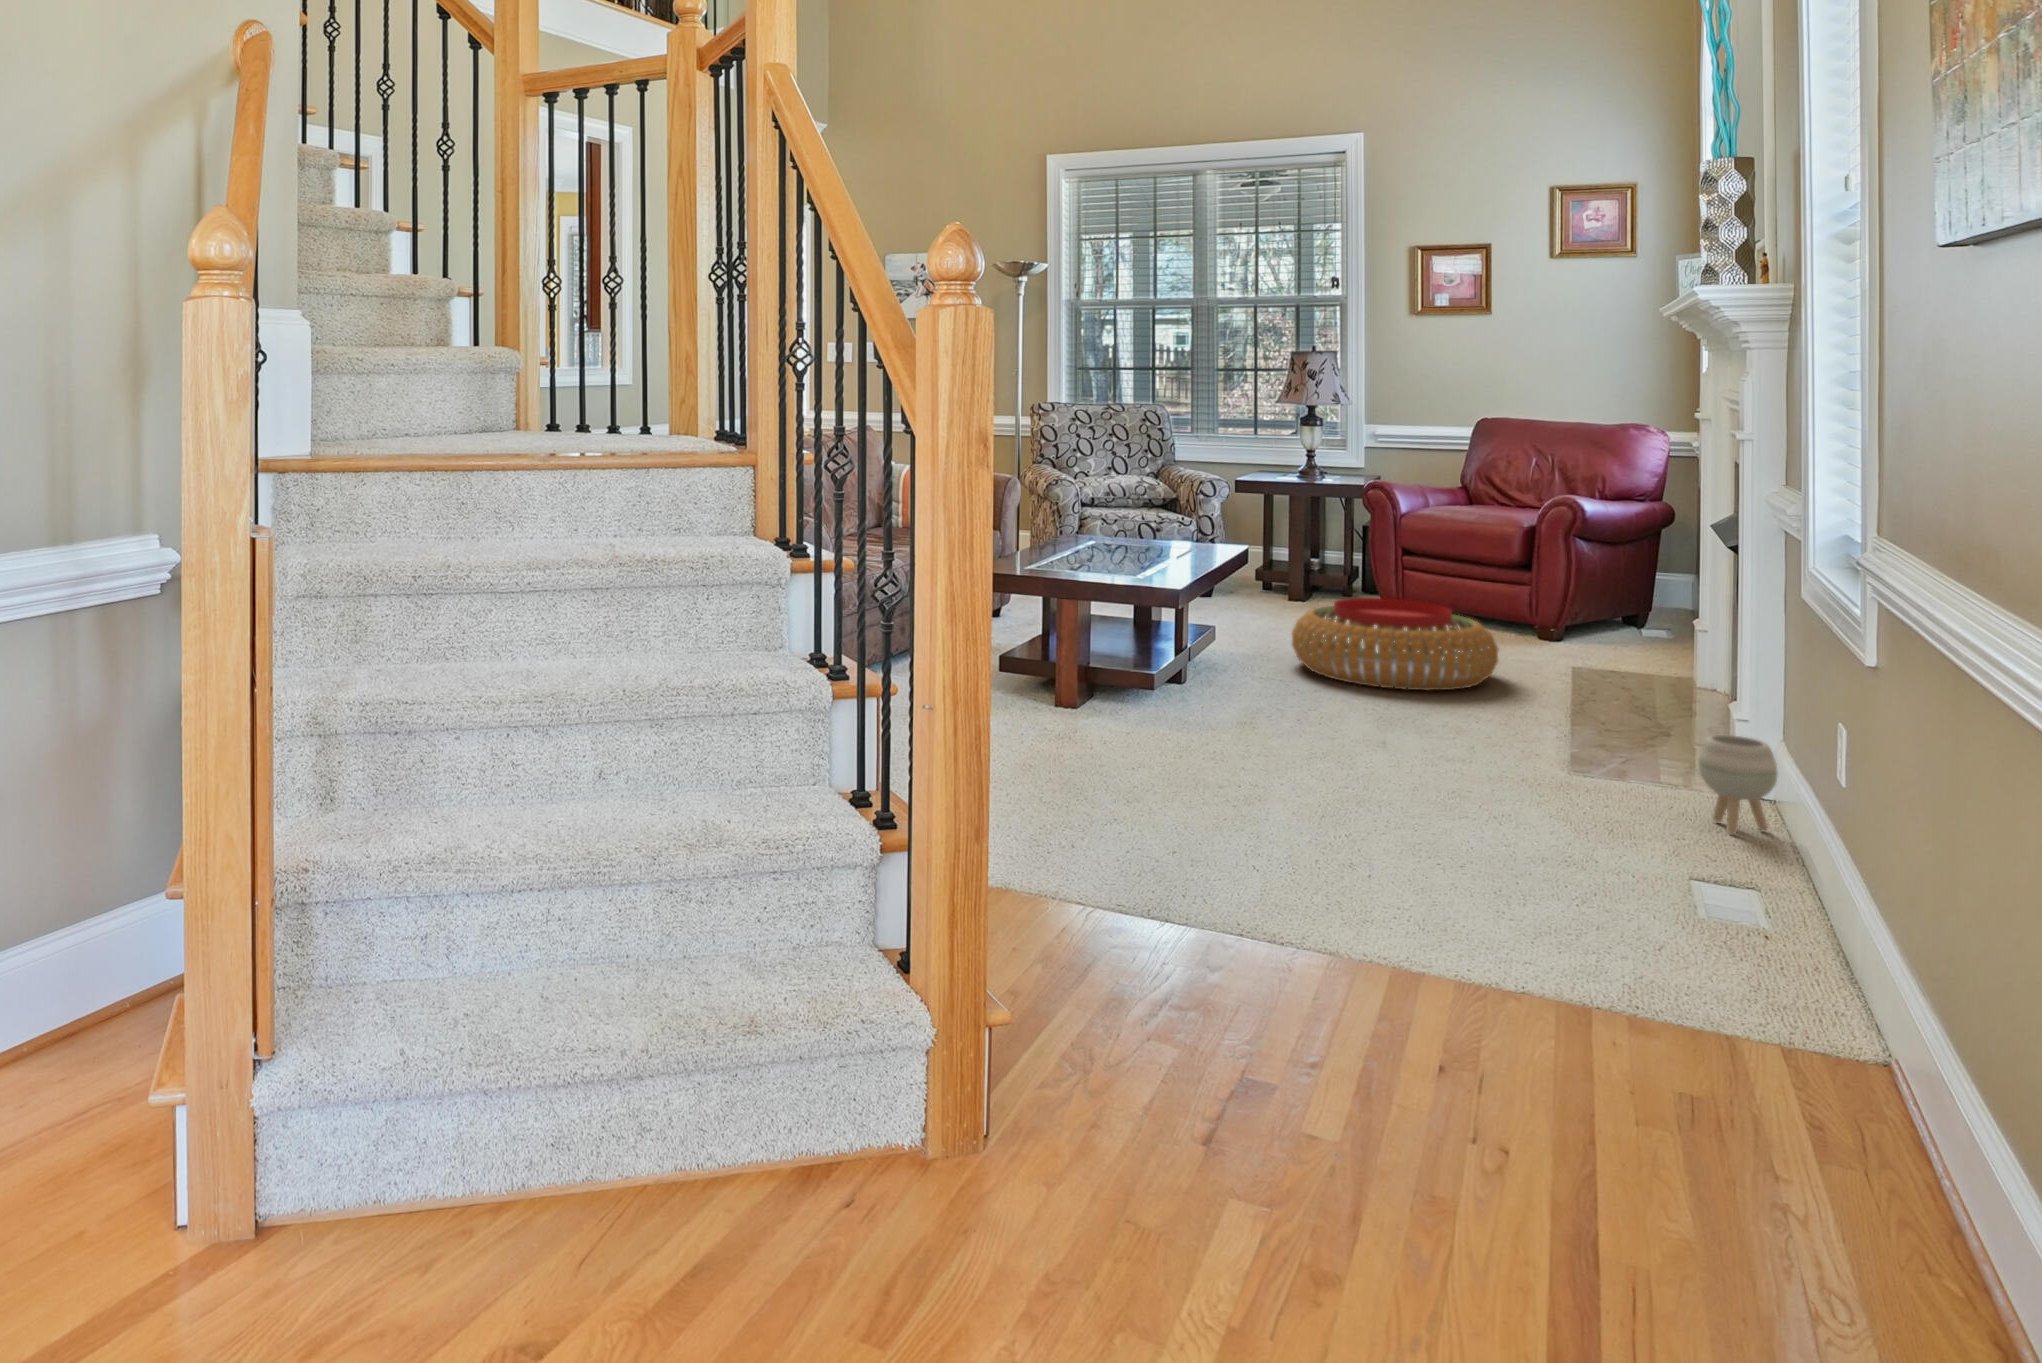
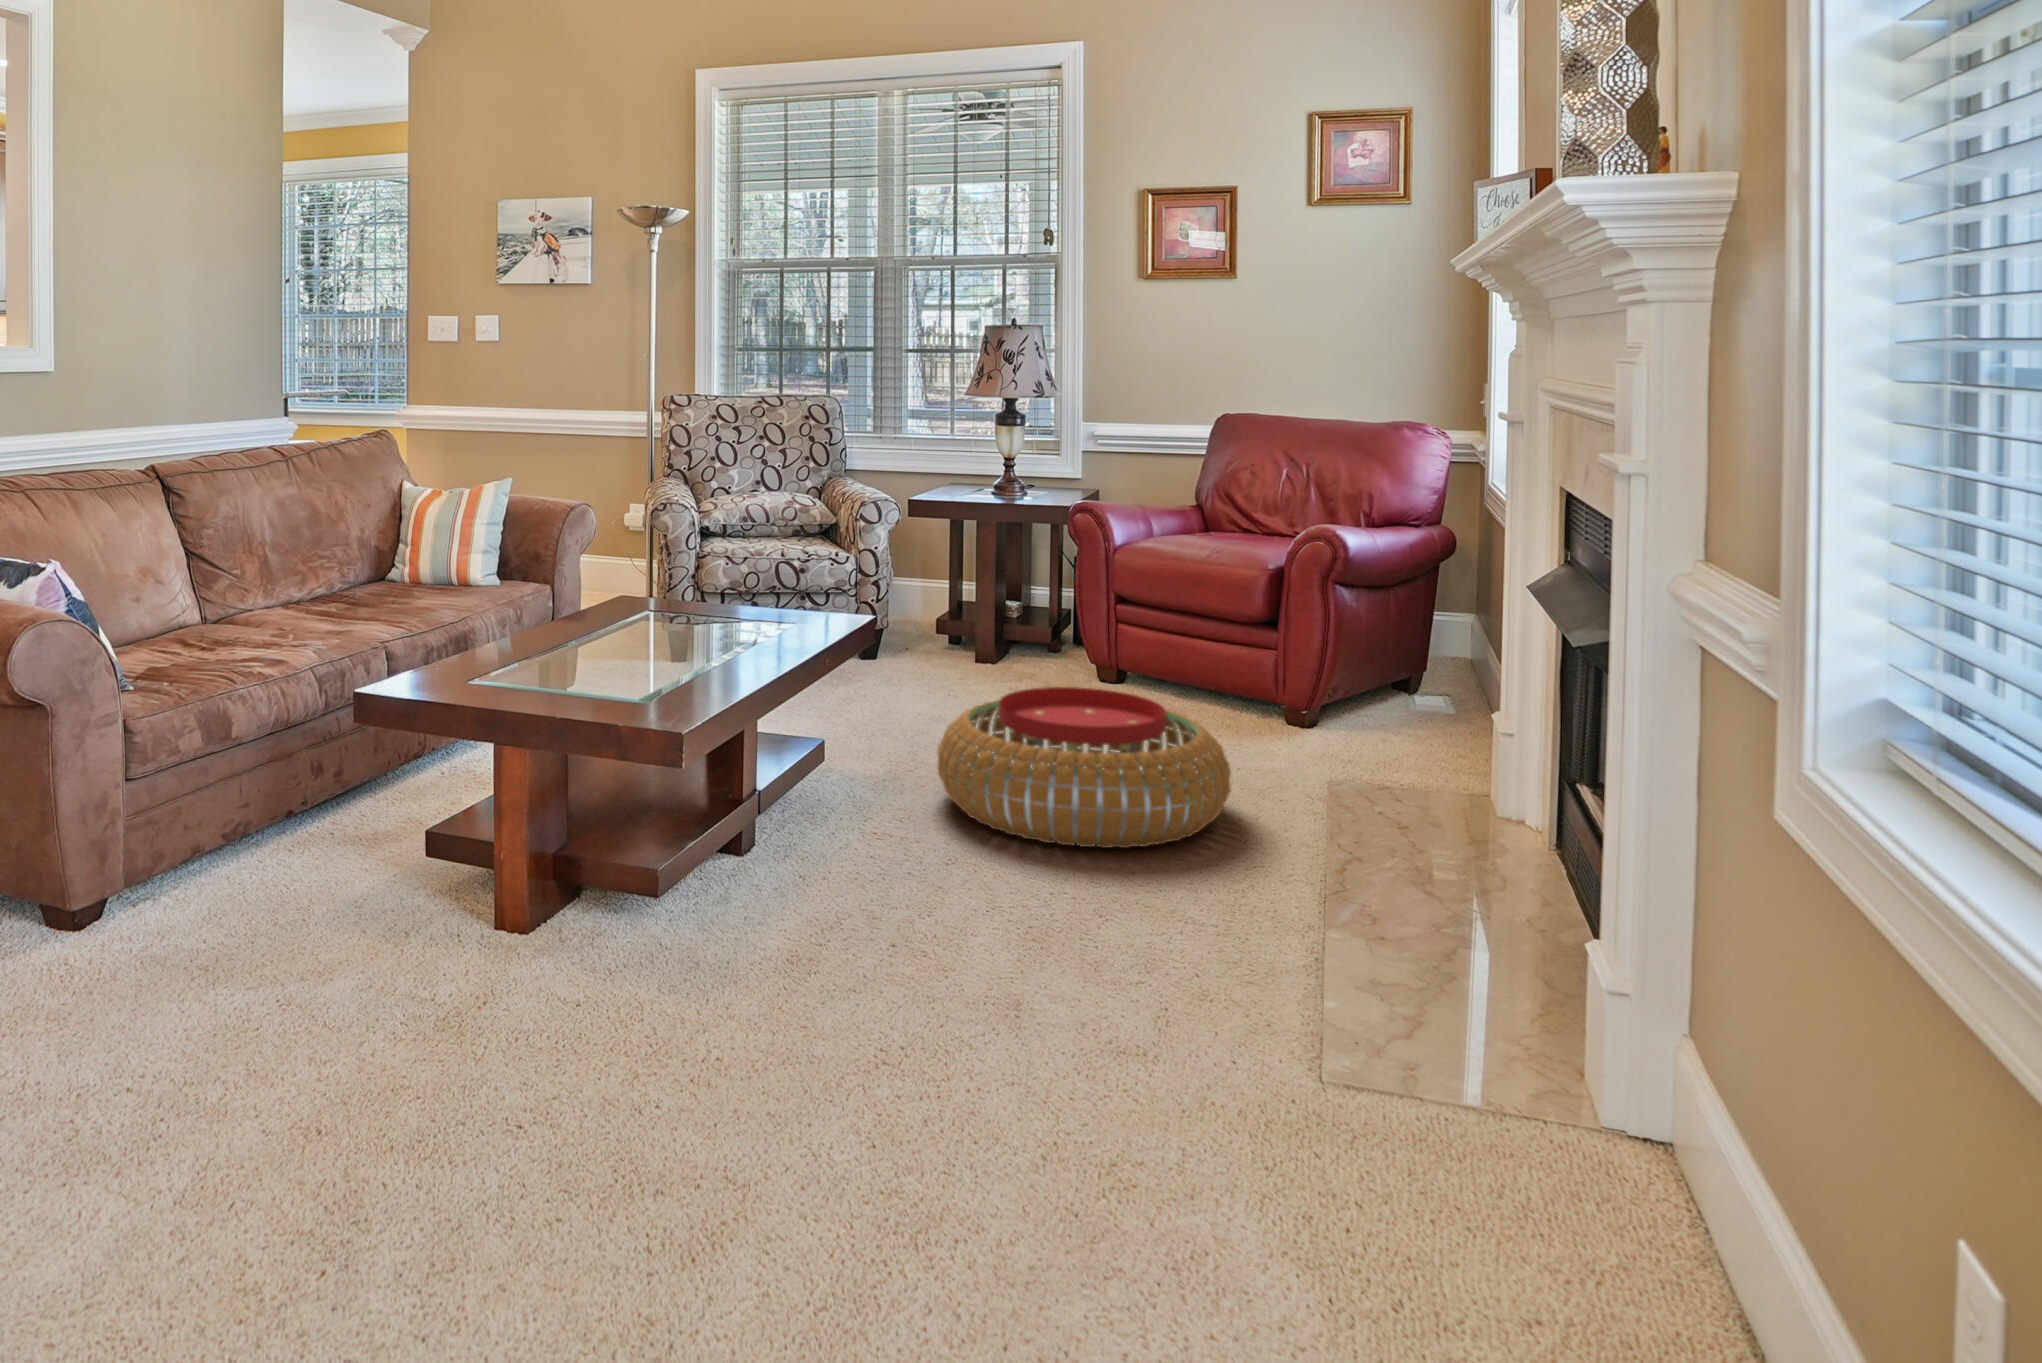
planter: present [1698,735,1777,834] -> none [1585,1058,1739,1288]

